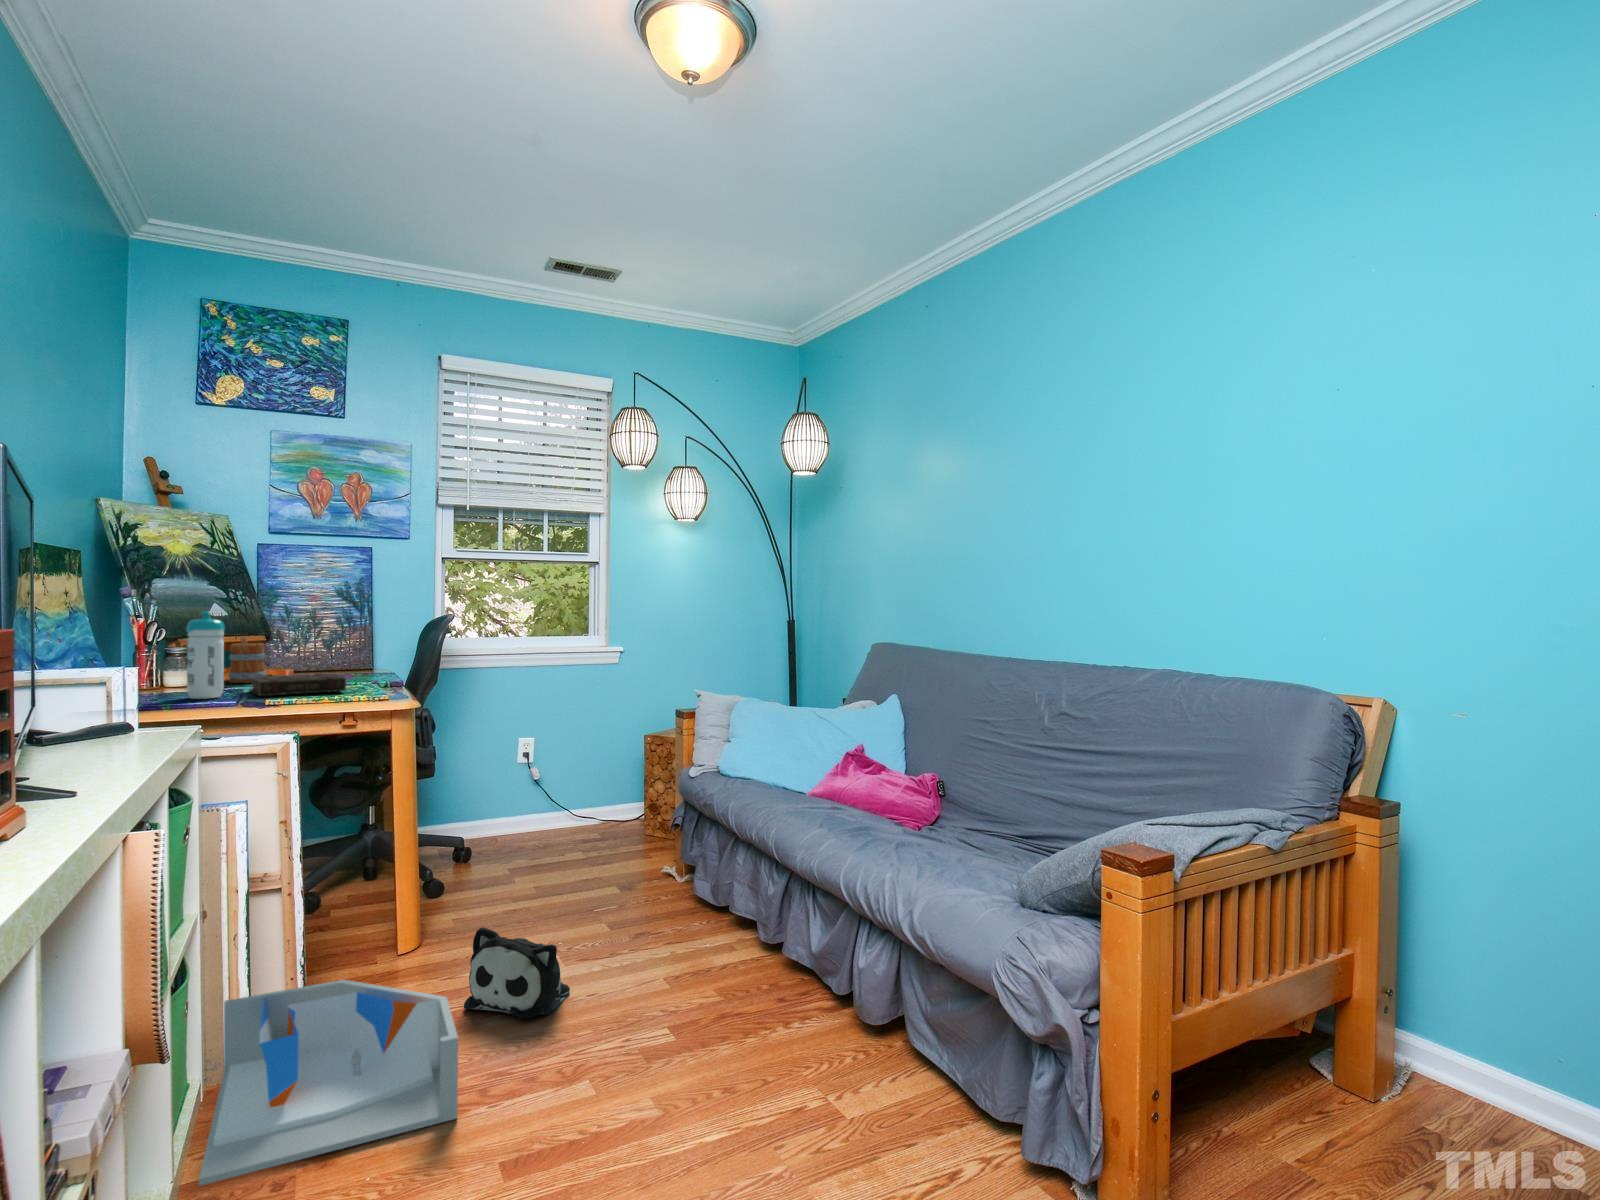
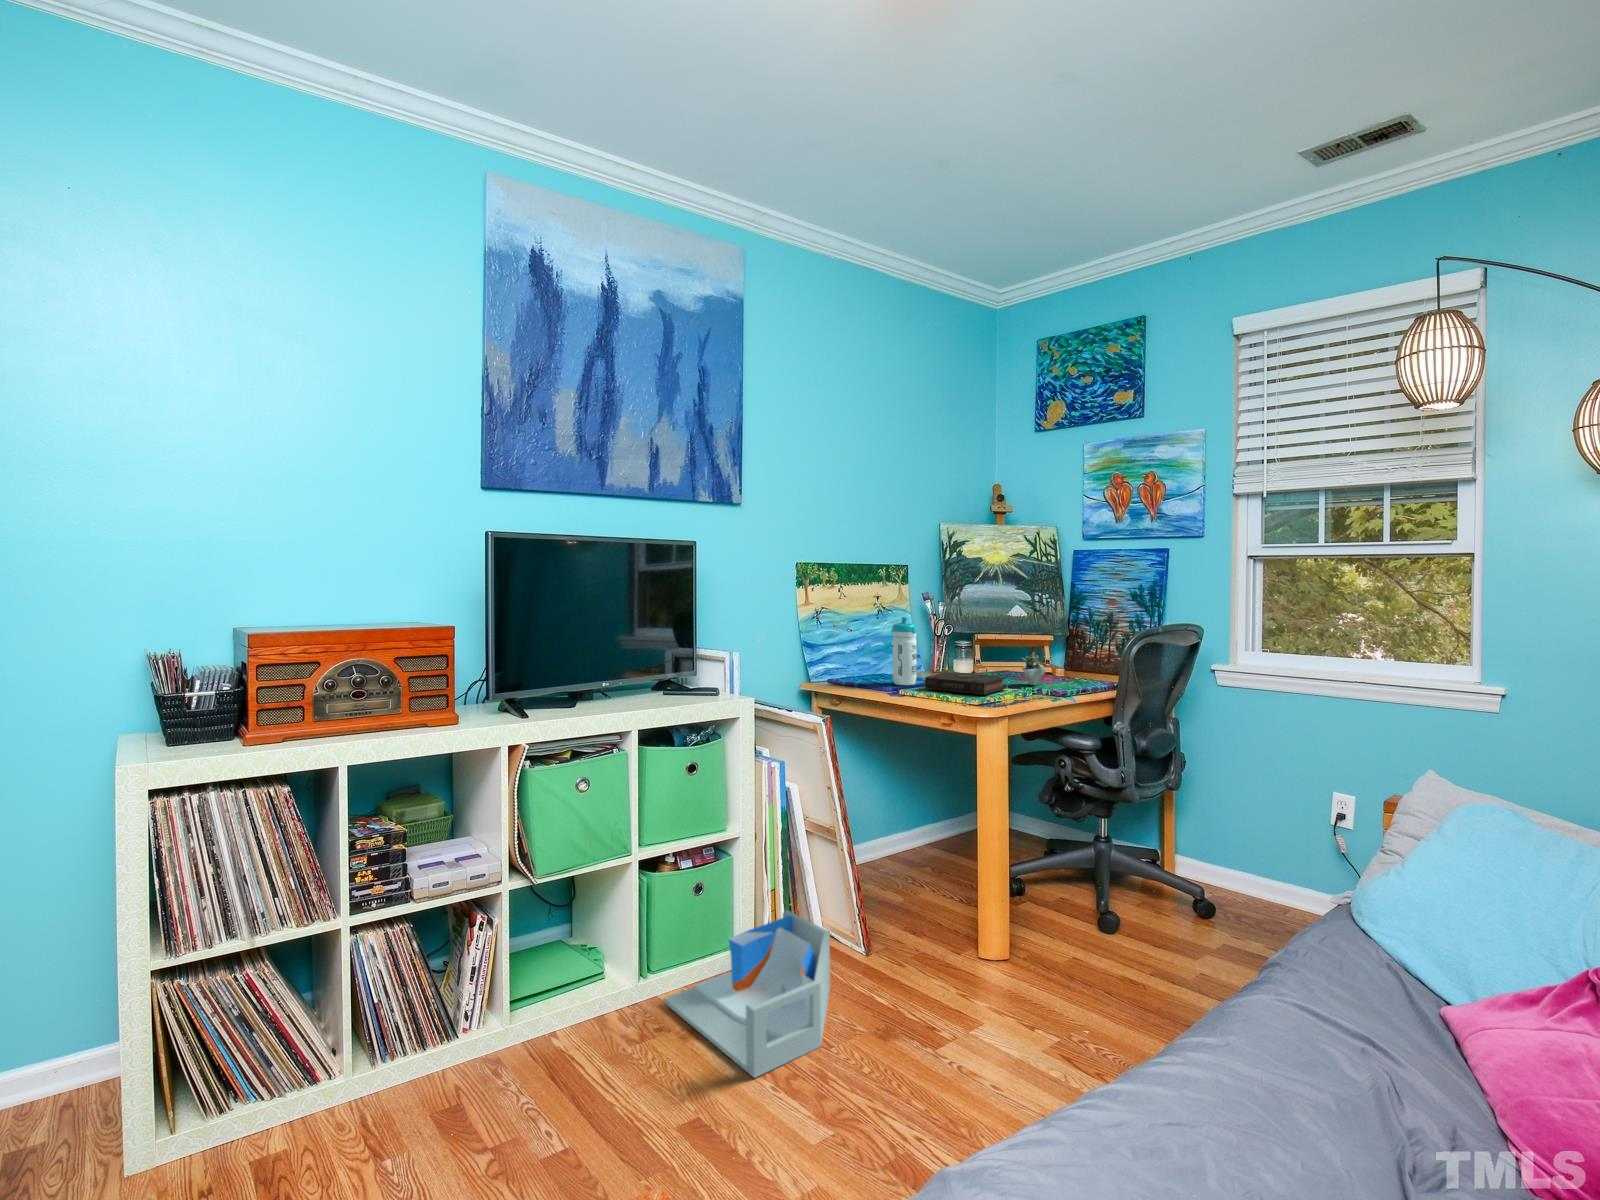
mug: present [228,637,266,683] -> none [981,635,1010,675]
succulent plant: none [320,644,369,683] -> present [1022,652,1049,685]
plush toy: present [464,927,570,1019] -> none [910,951,1029,1070]

